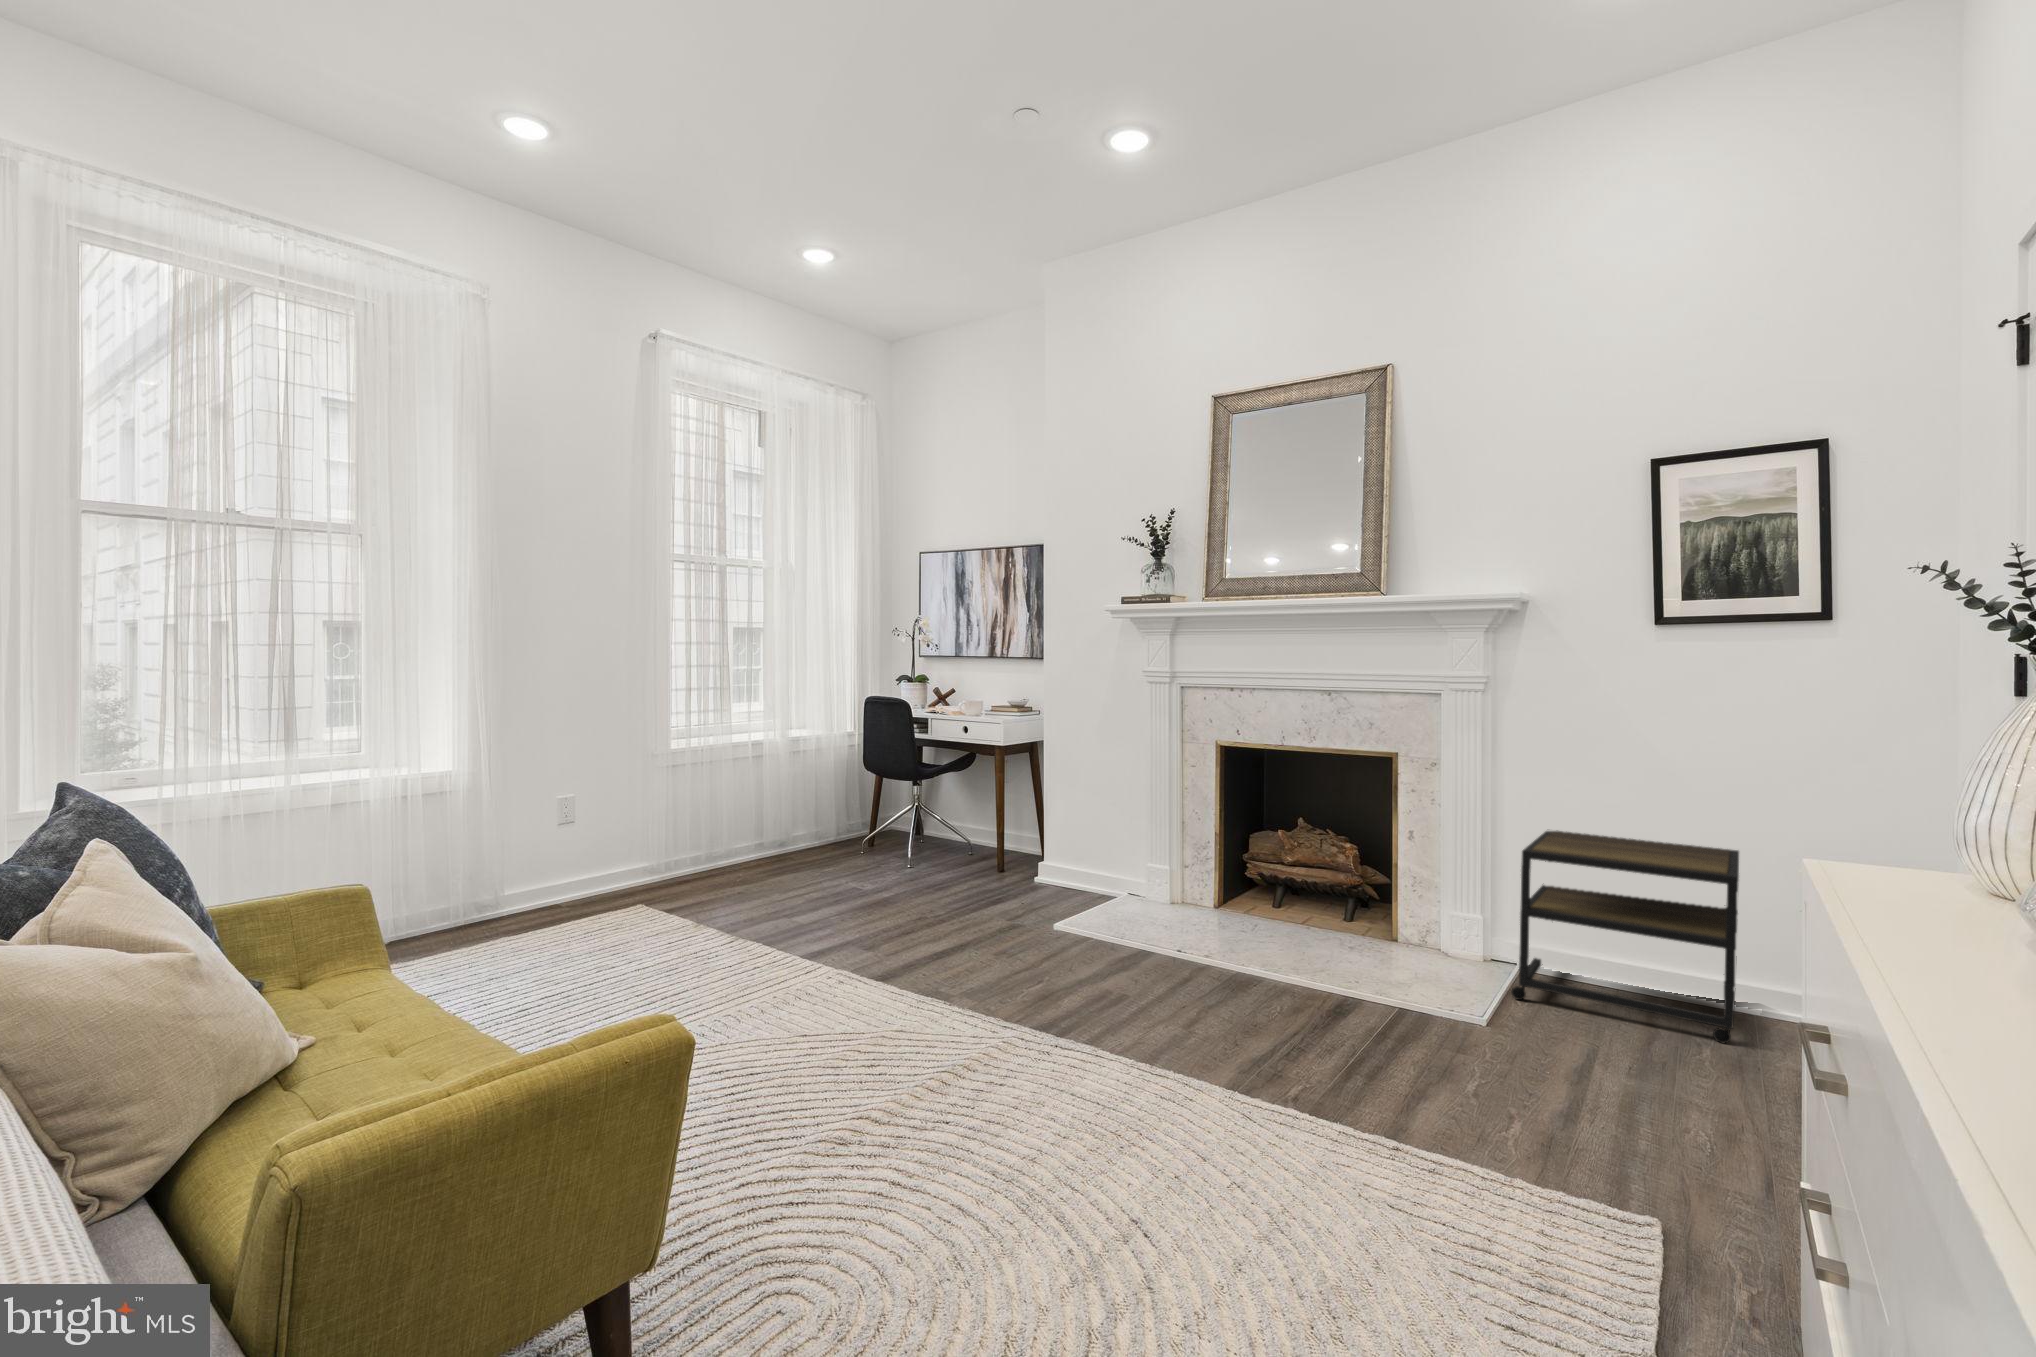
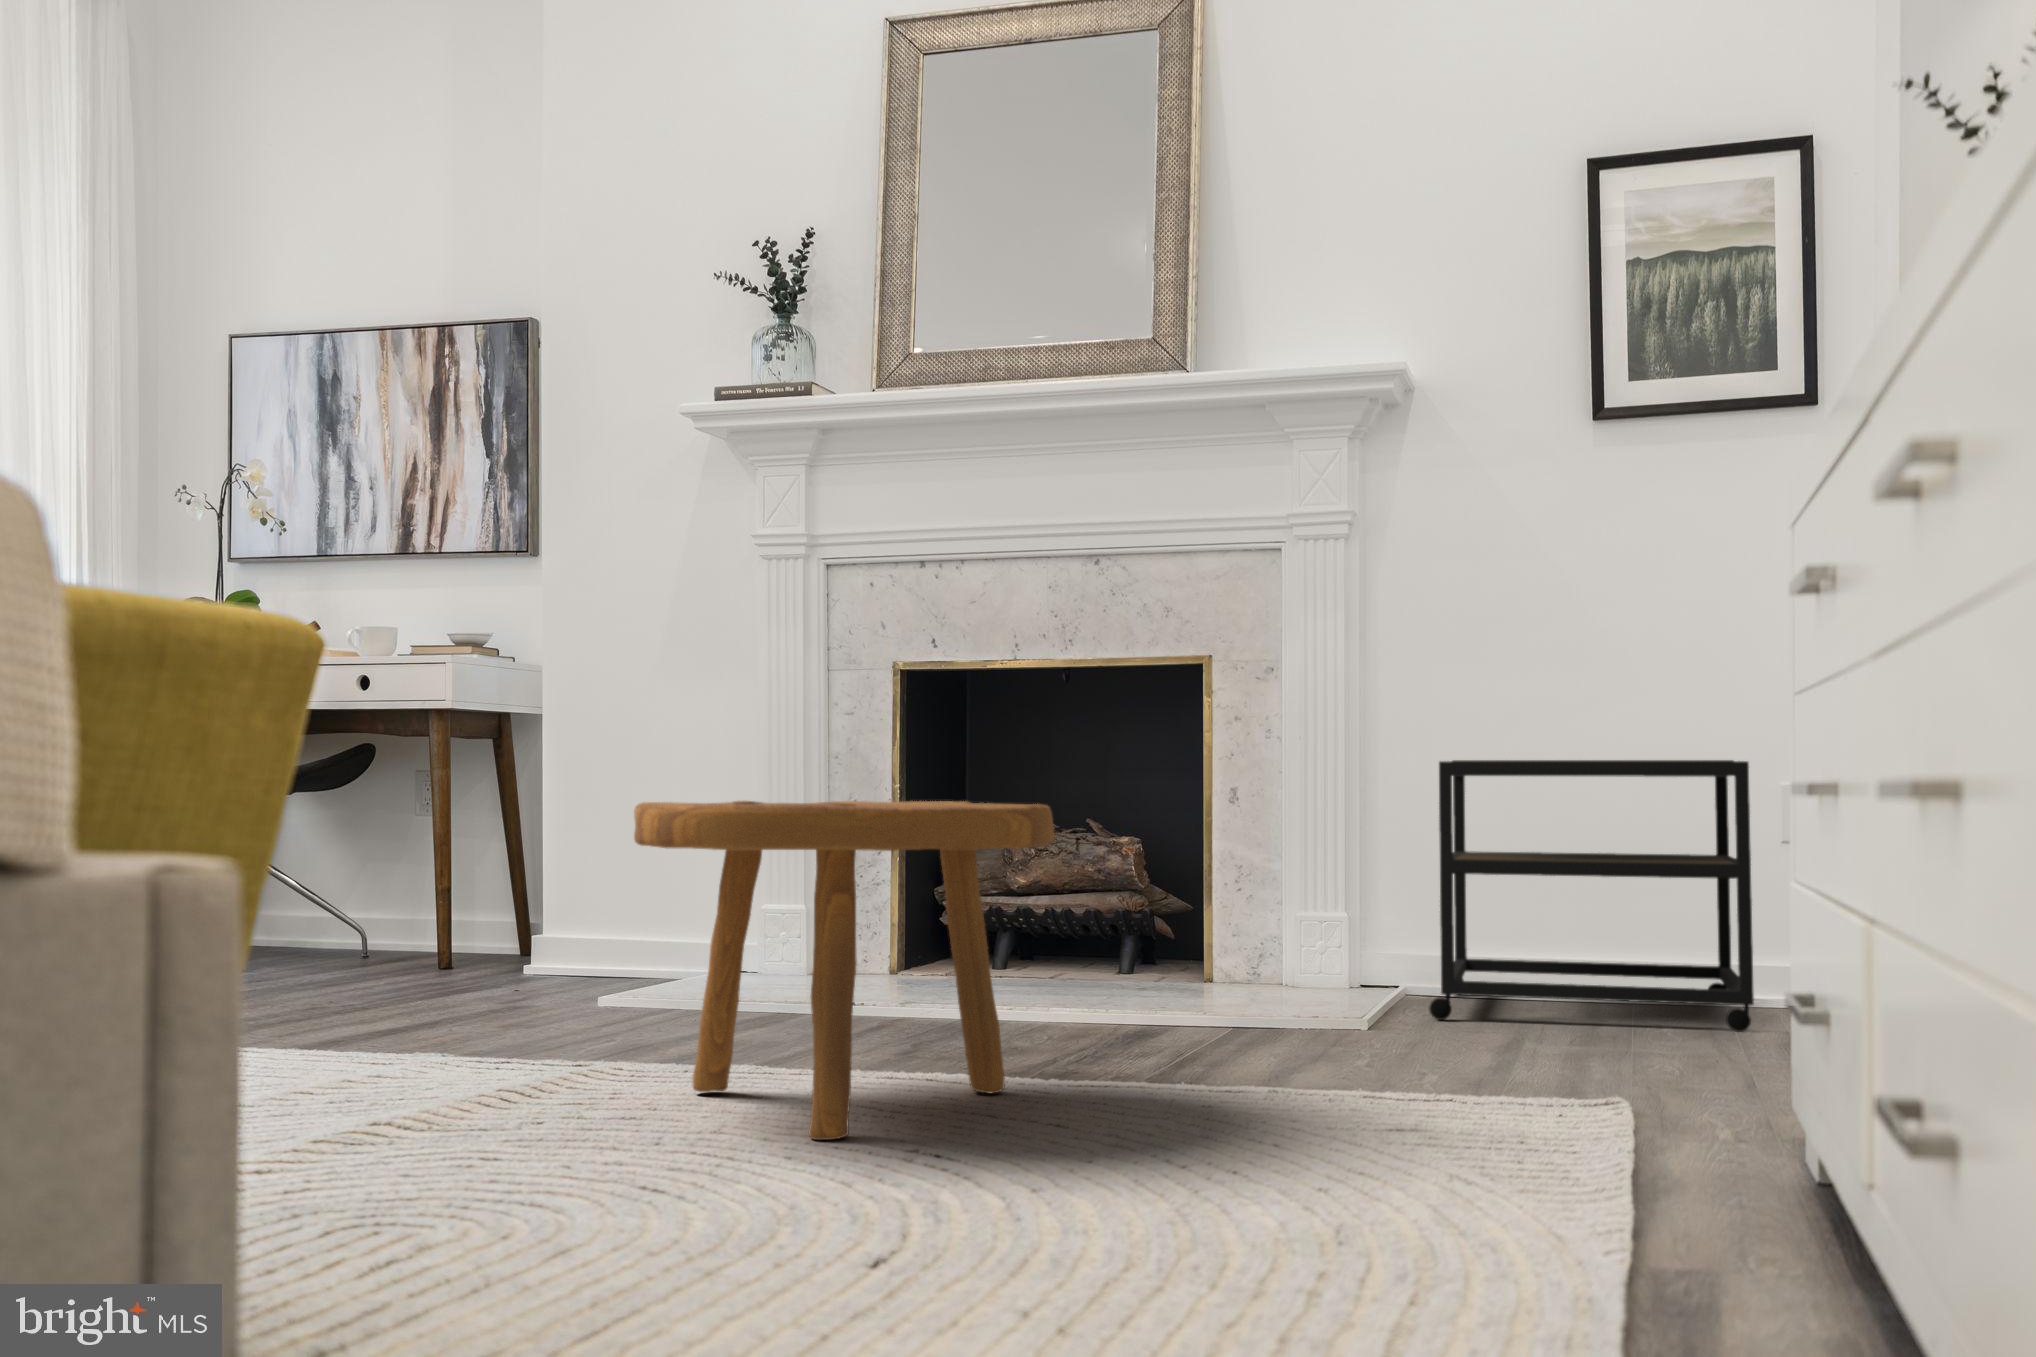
footstool: none [1028,889,1243,1106] -> present [634,801,1054,1140]

